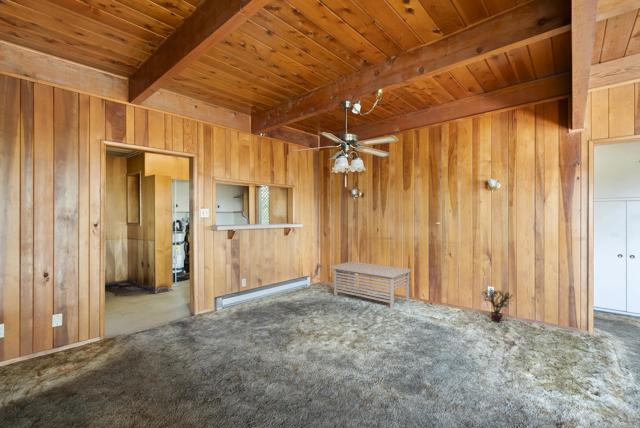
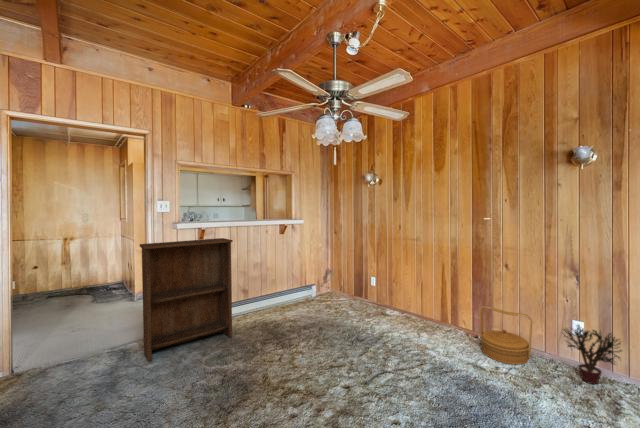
bookshelf: none [196,237,261,327] -> present [140,238,233,361]
storage bench: present [331,261,411,309] -> none [337,269,446,342]
woven basket: none [434,281,466,316] -> present [480,306,532,365]

